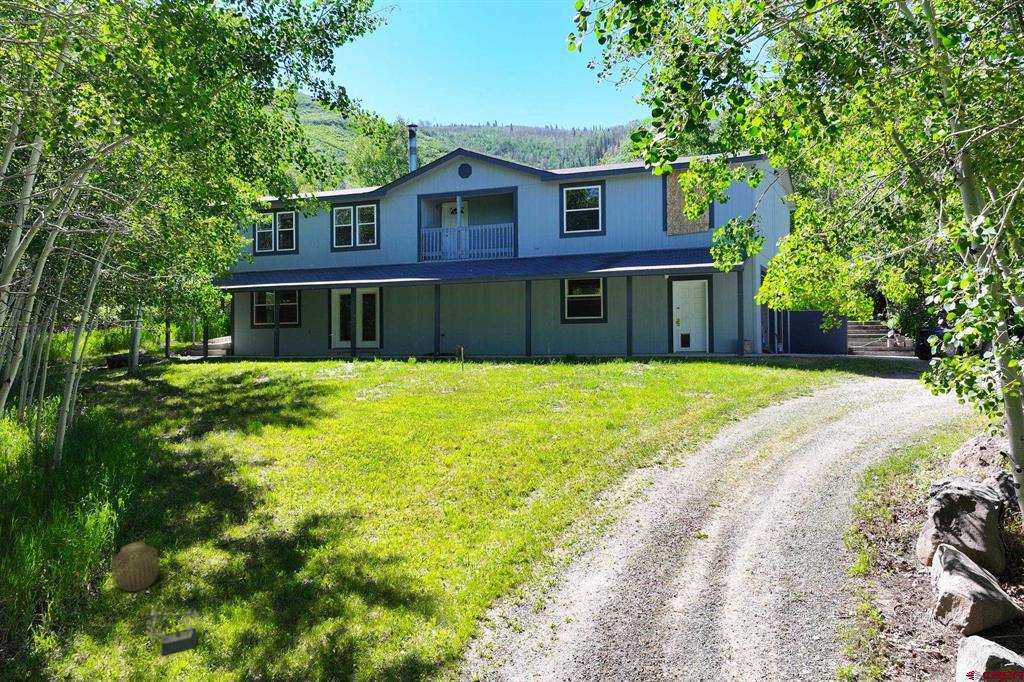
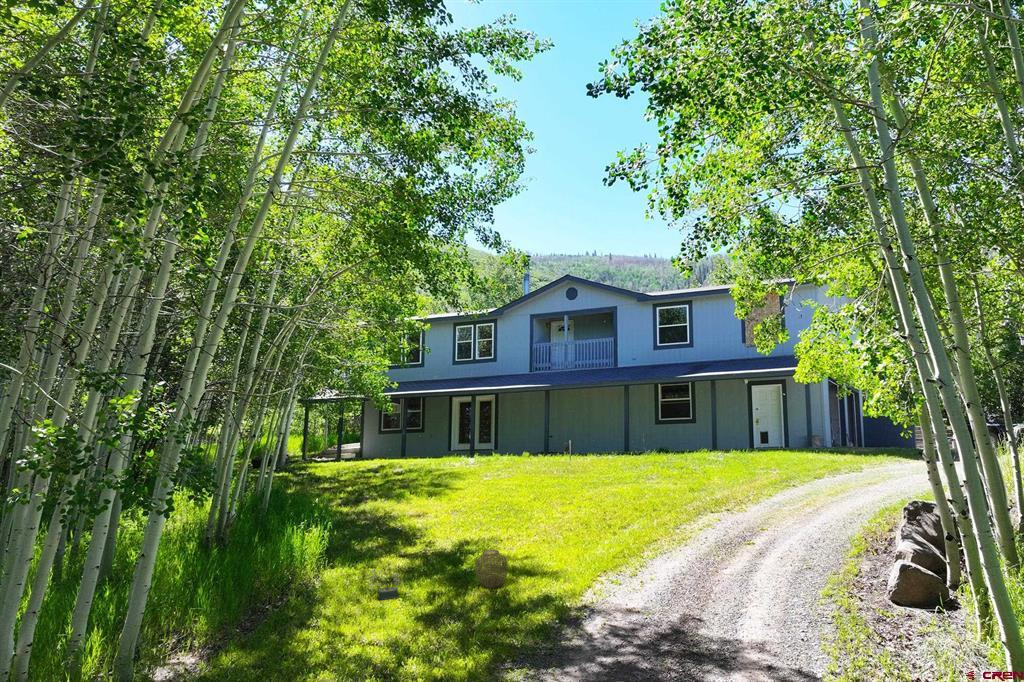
woven basket: present [111,542,160,591] -> present [475,549,508,588]

